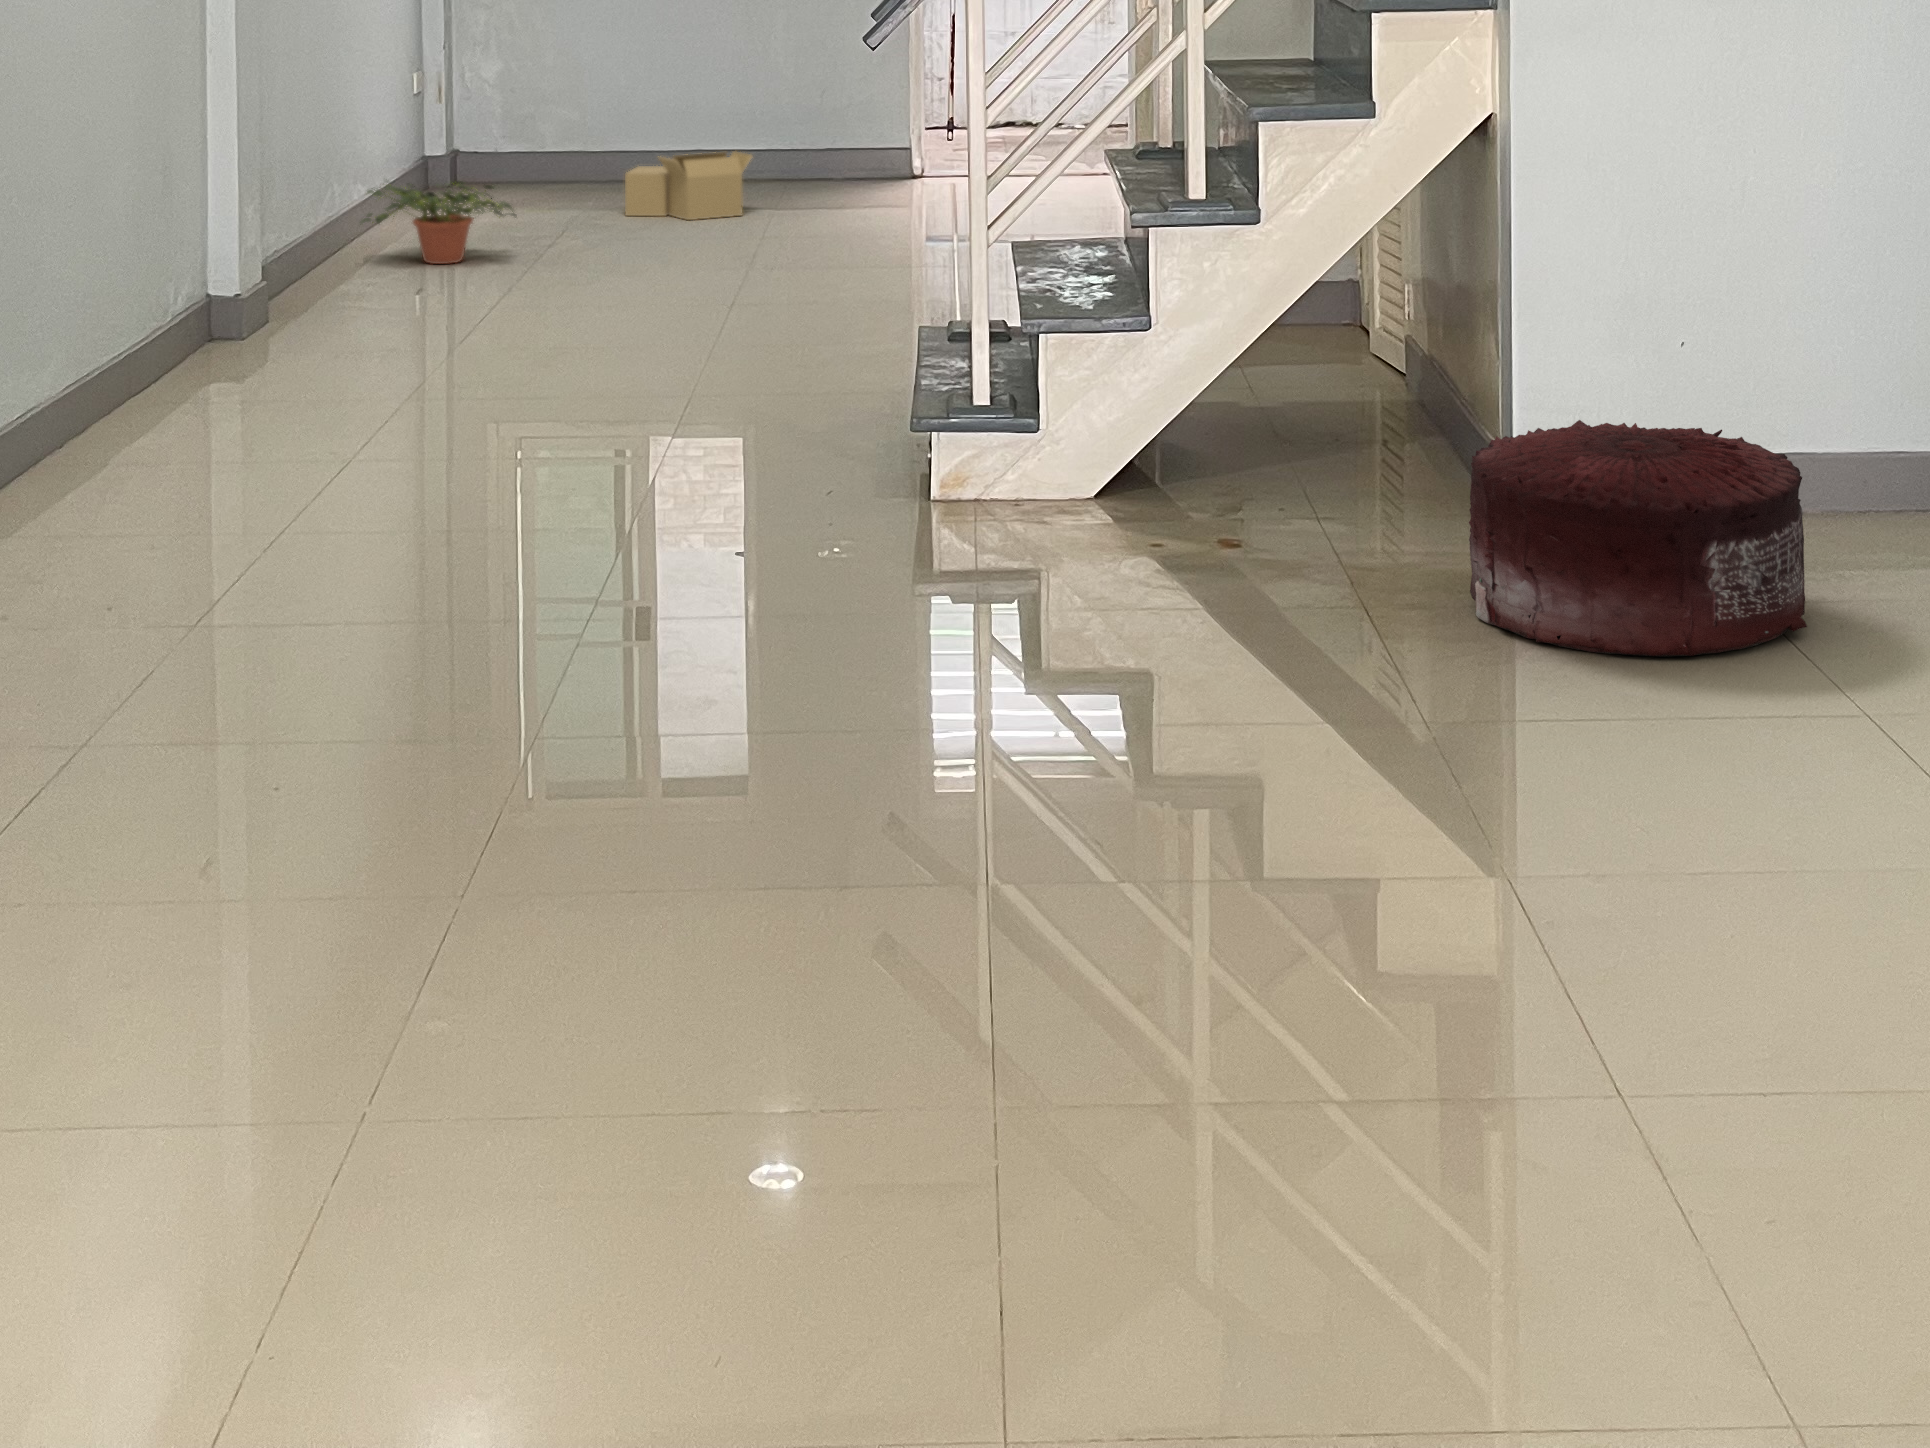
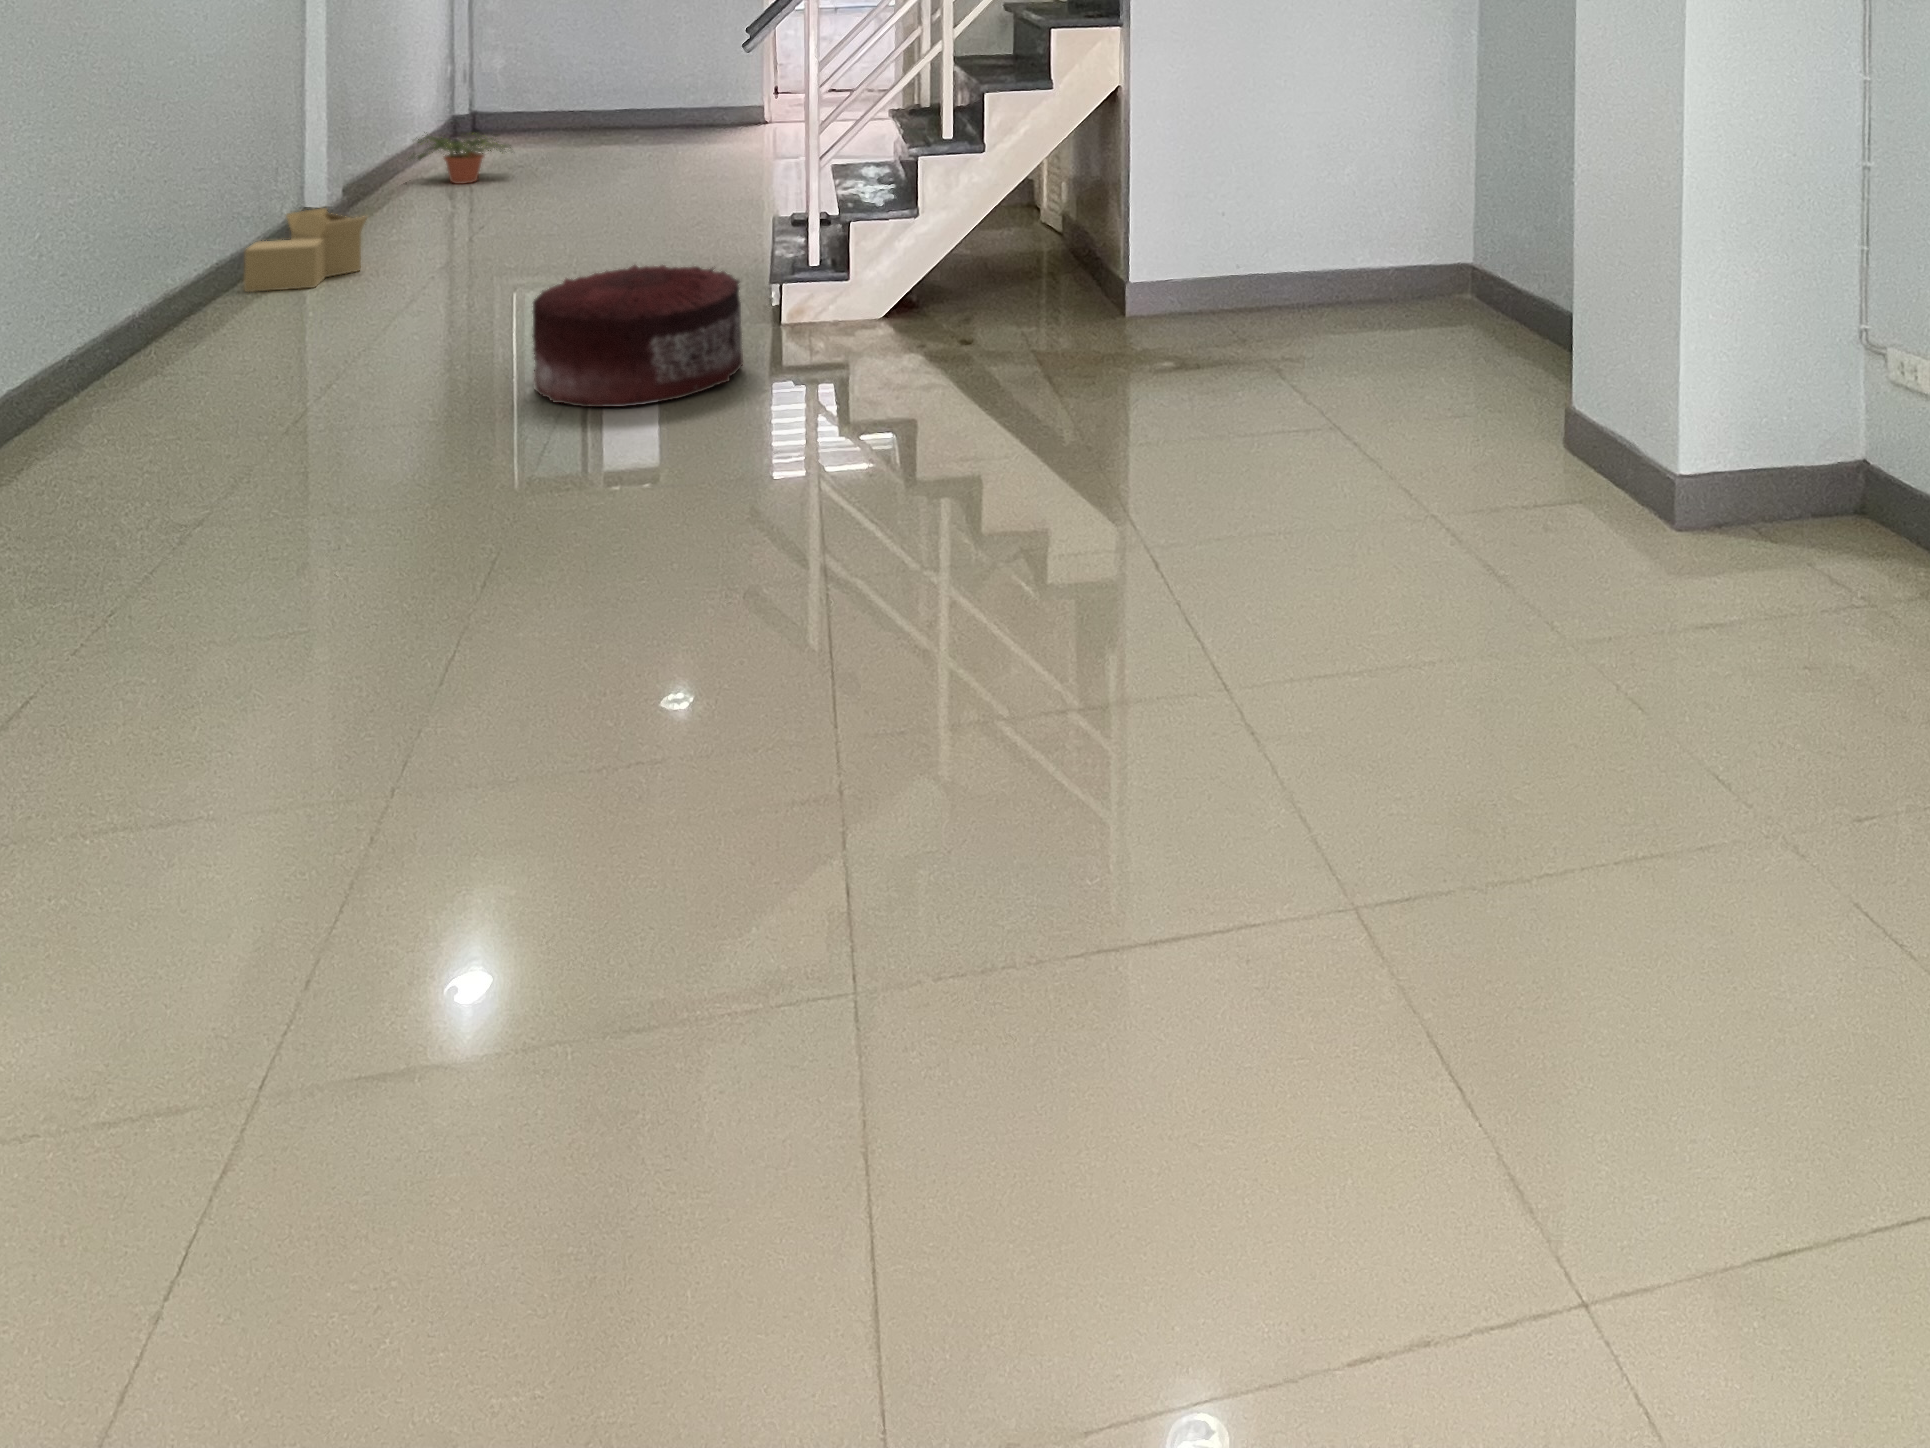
cardboard box: present [625,152,752,220] -> present [244,208,366,292]
pouf: present [1469,420,1807,657] -> present [532,265,743,407]

